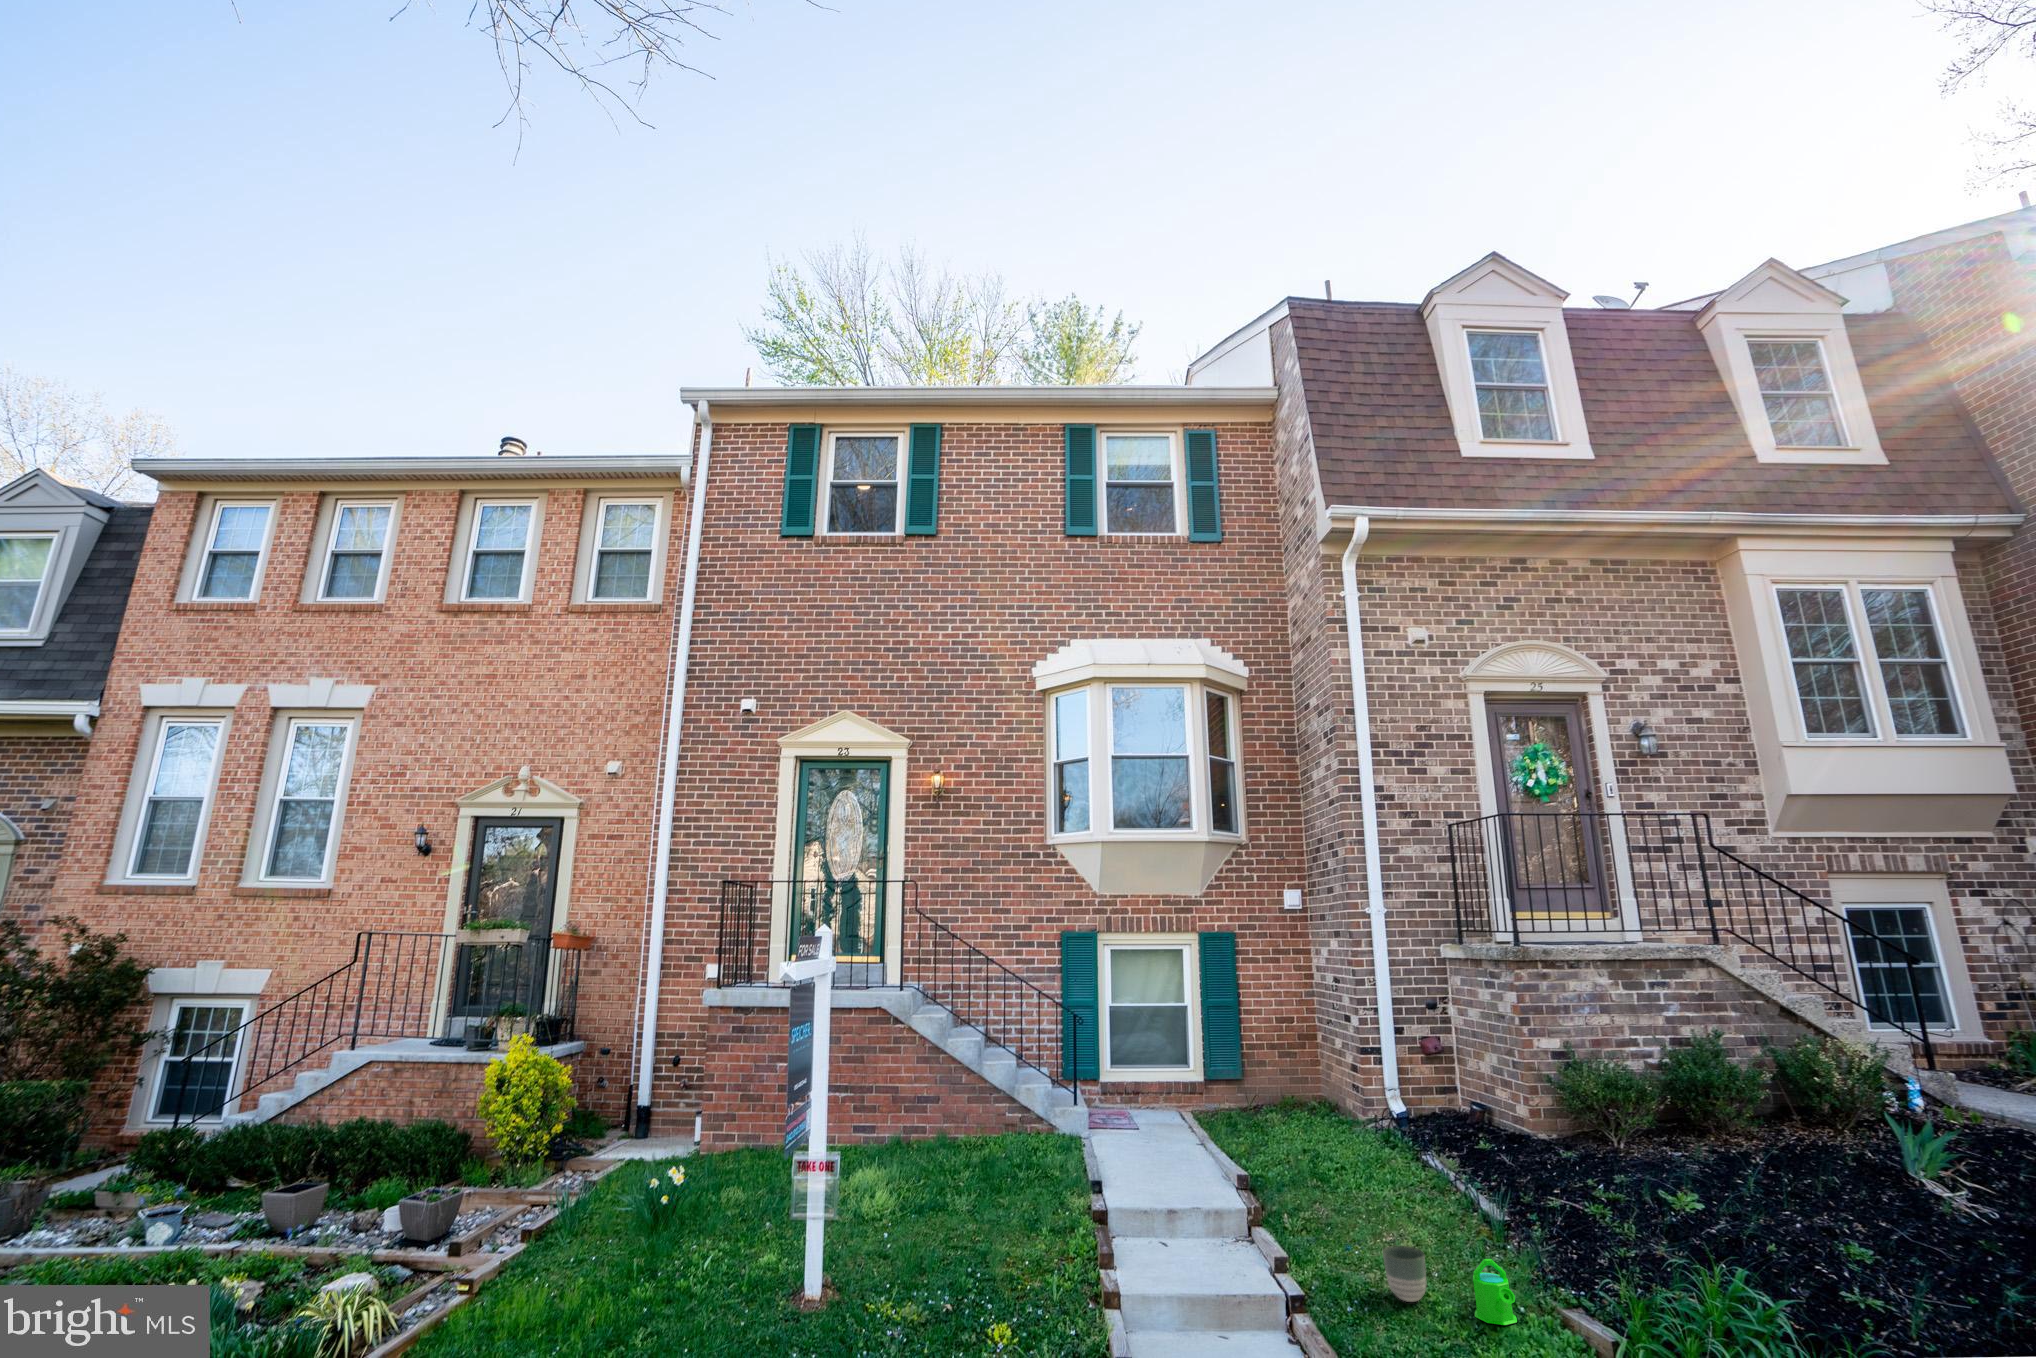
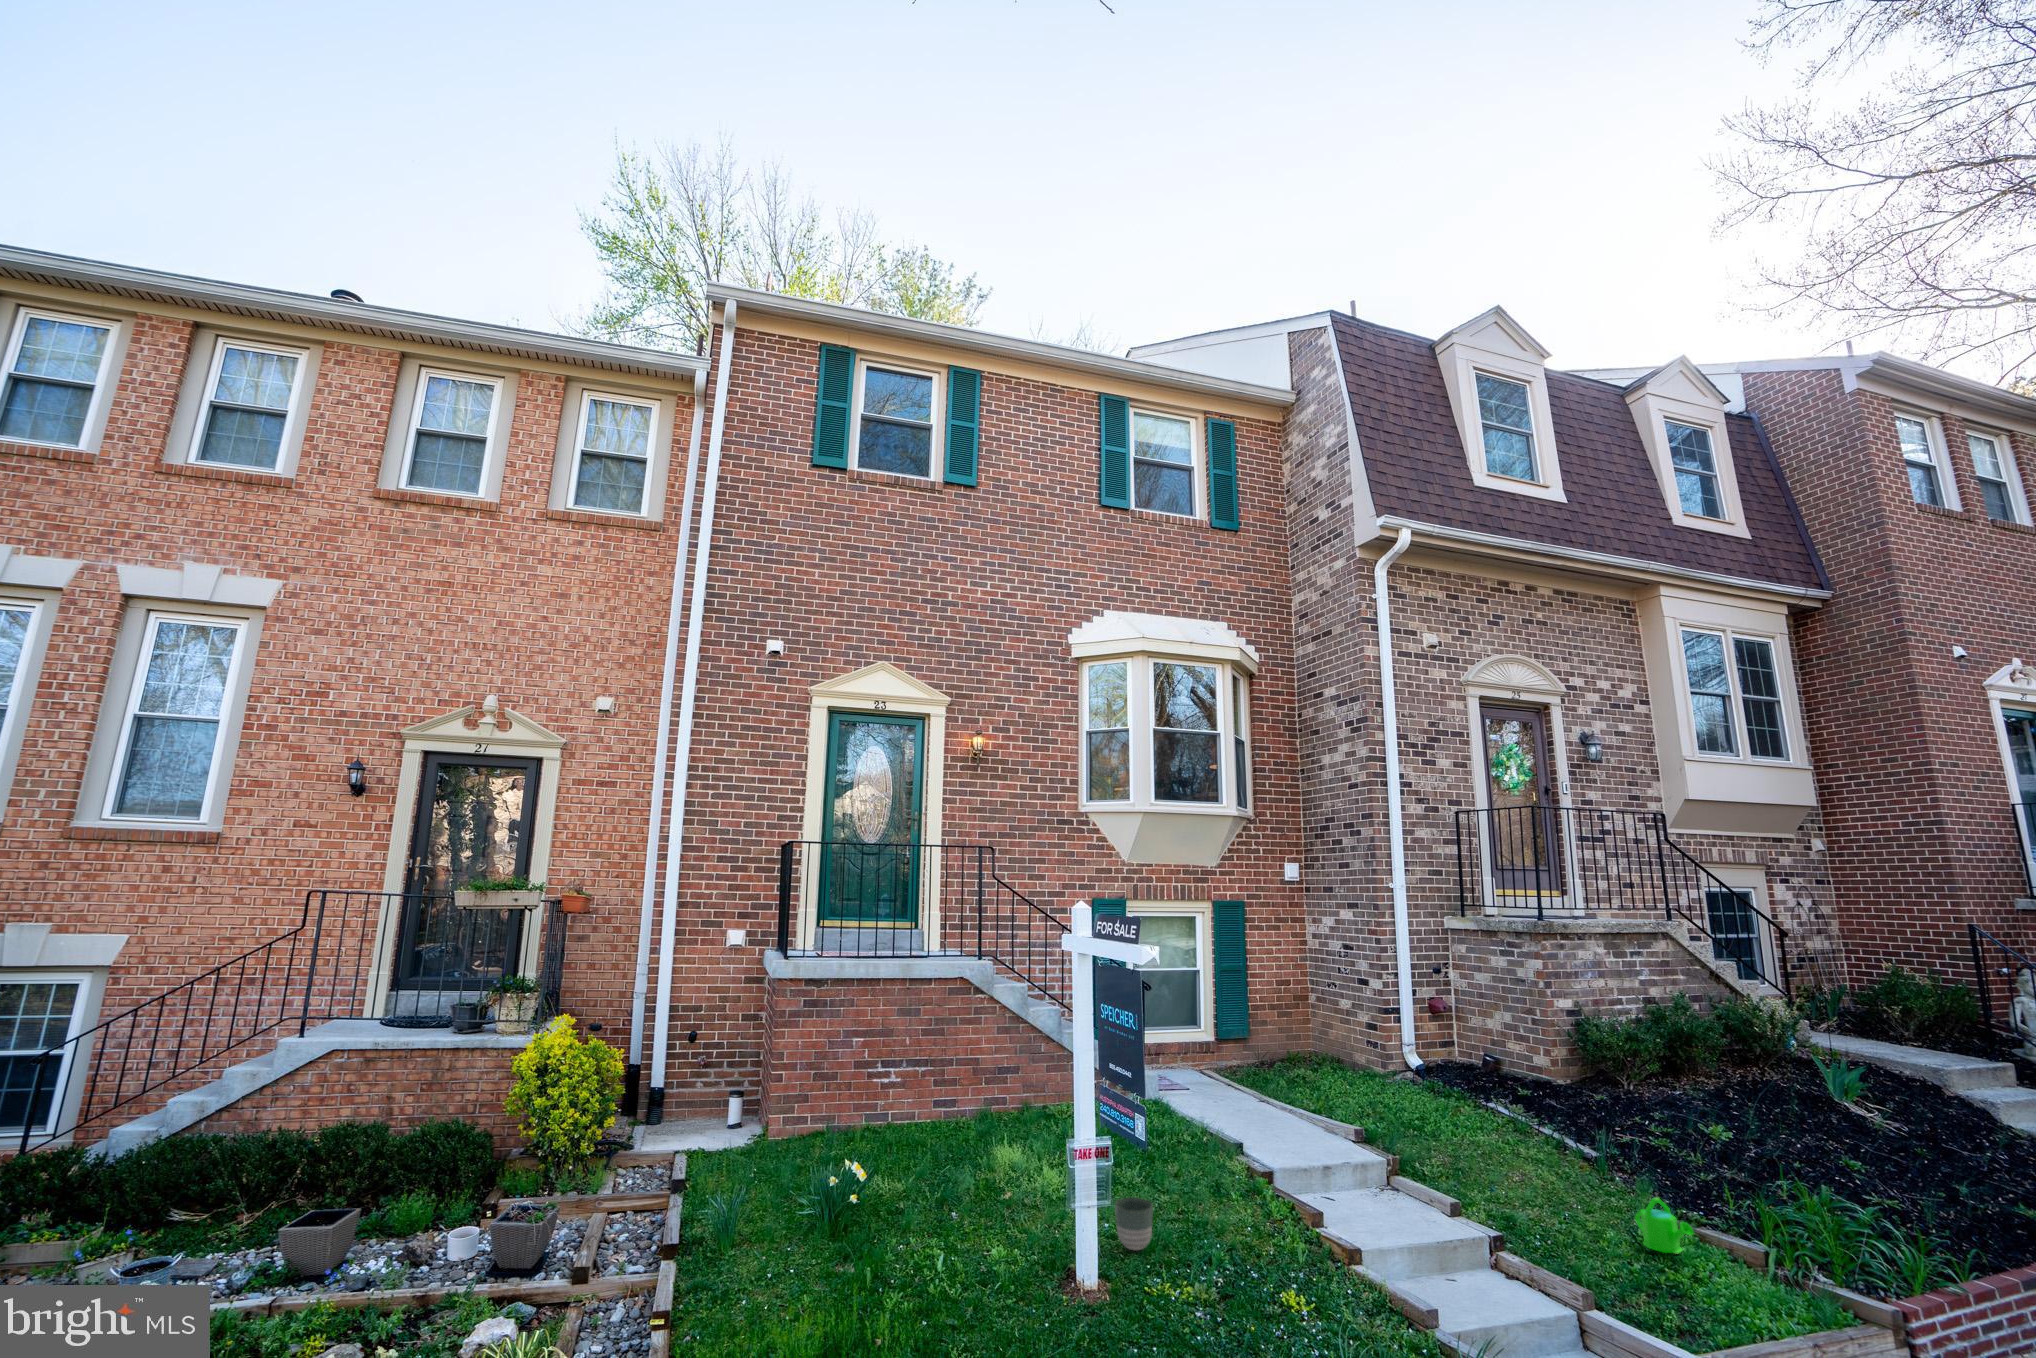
planter: present [1383,1246,1426,1302] -> present [1115,1197,1153,1251]

